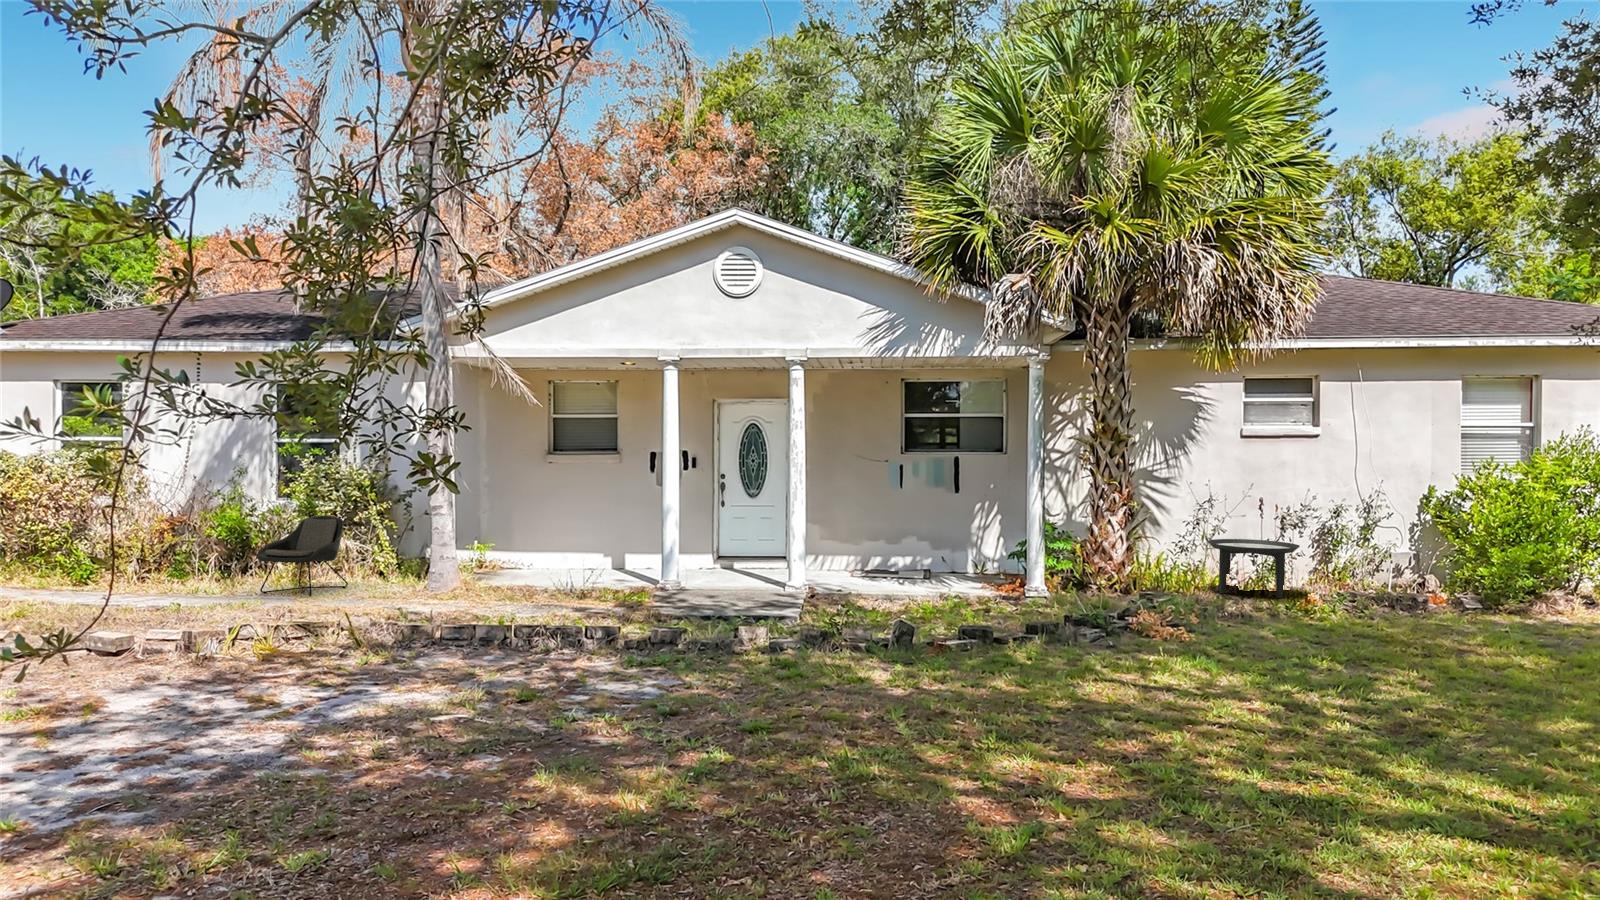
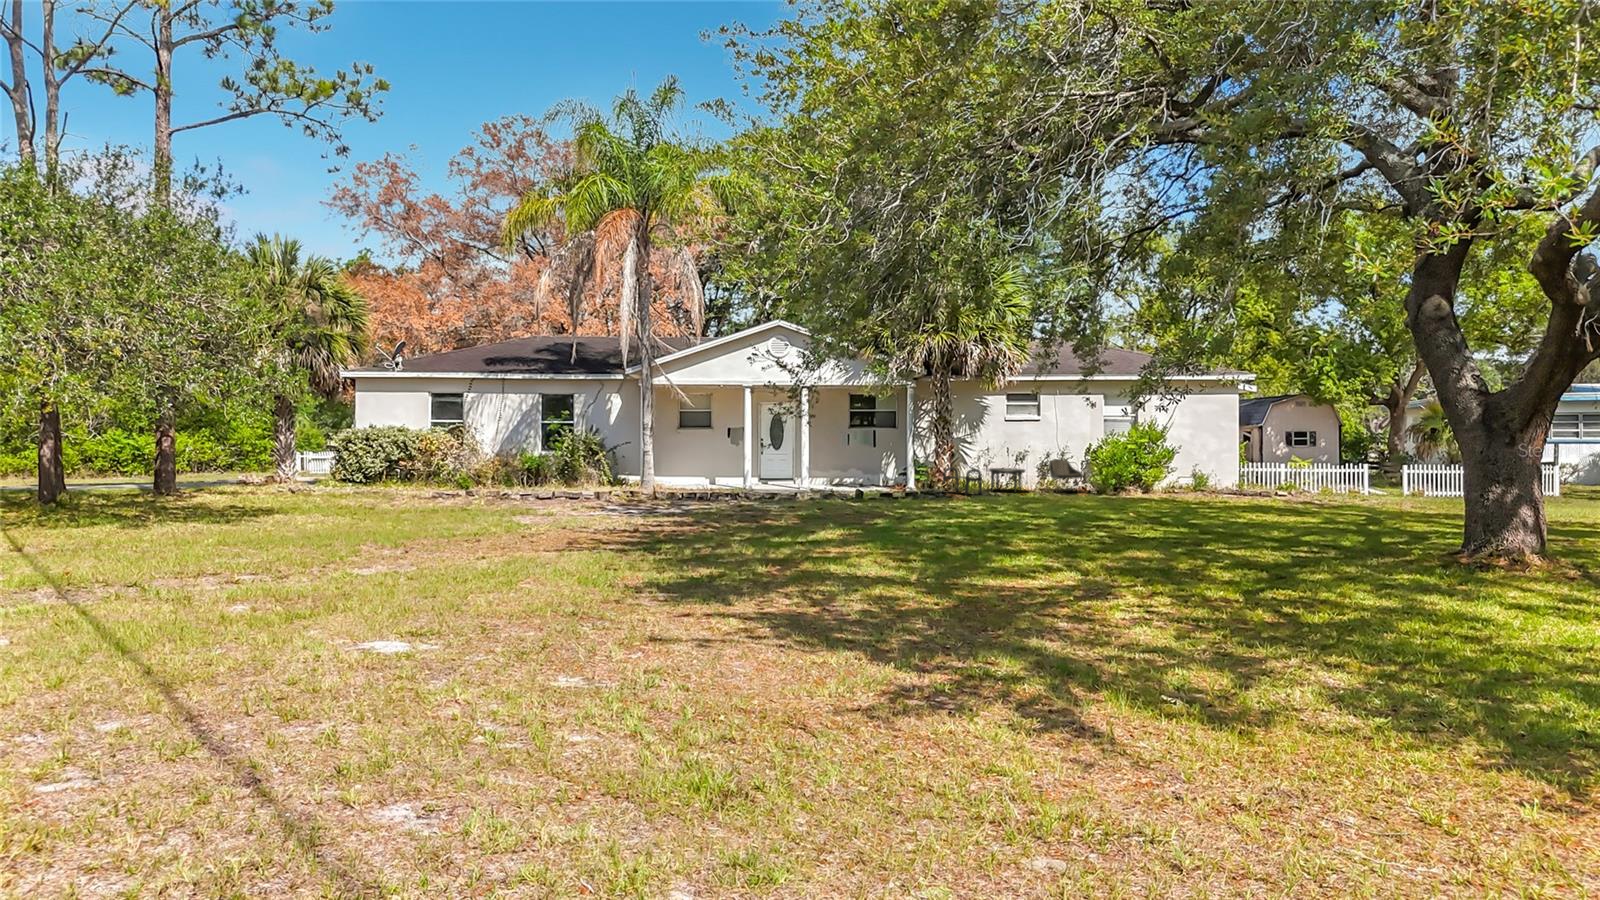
lounge chair: present [257,515,348,596] -> present [1047,459,1083,491]
bench: none [1112,540,1209,609] -> present [943,467,982,495]

